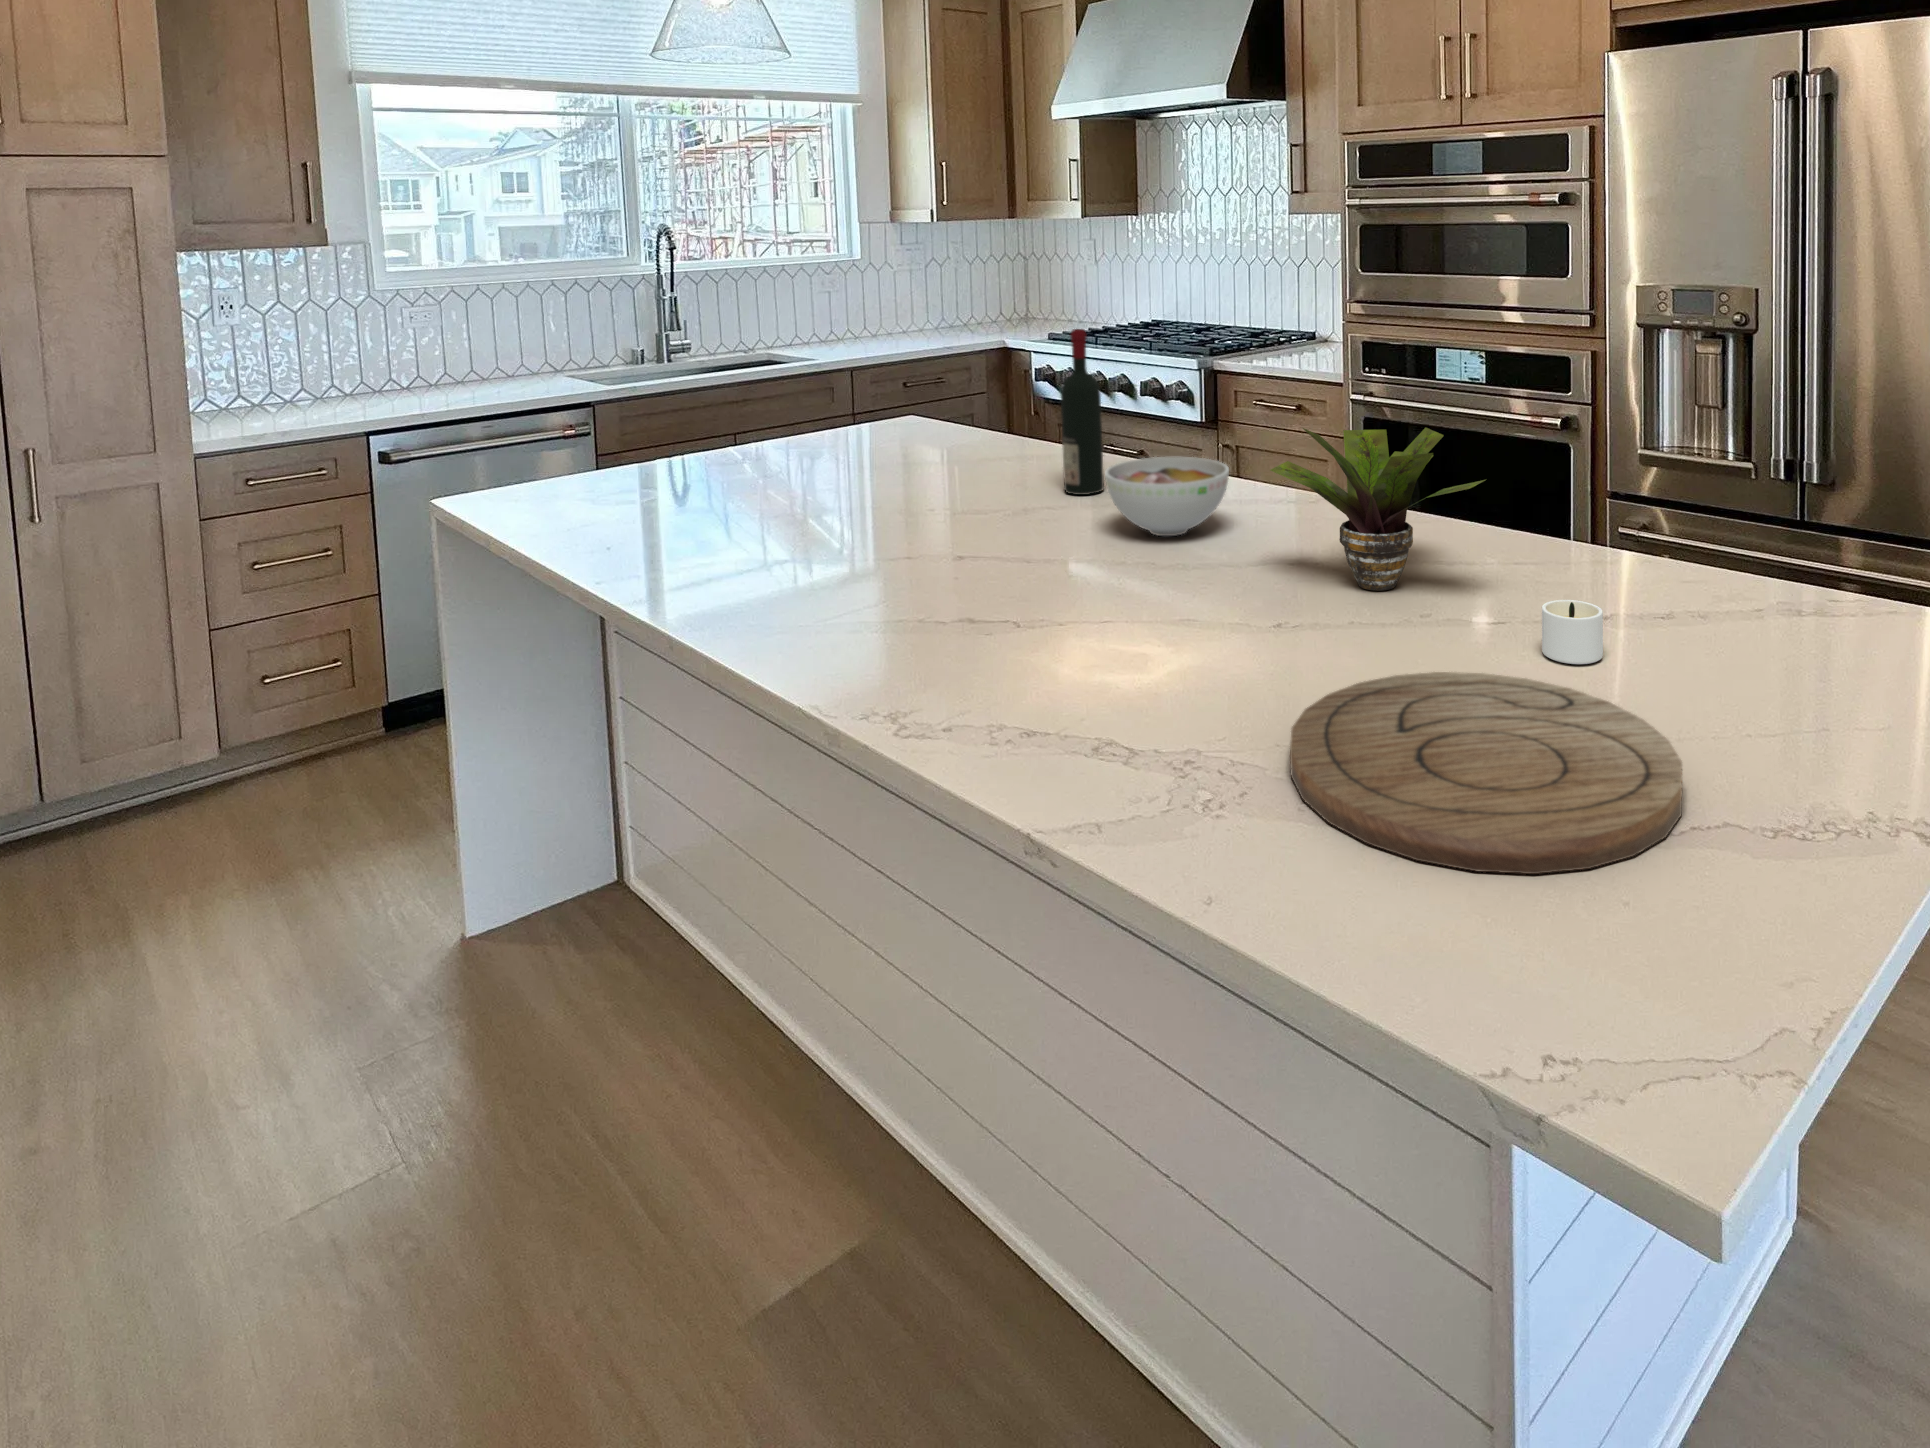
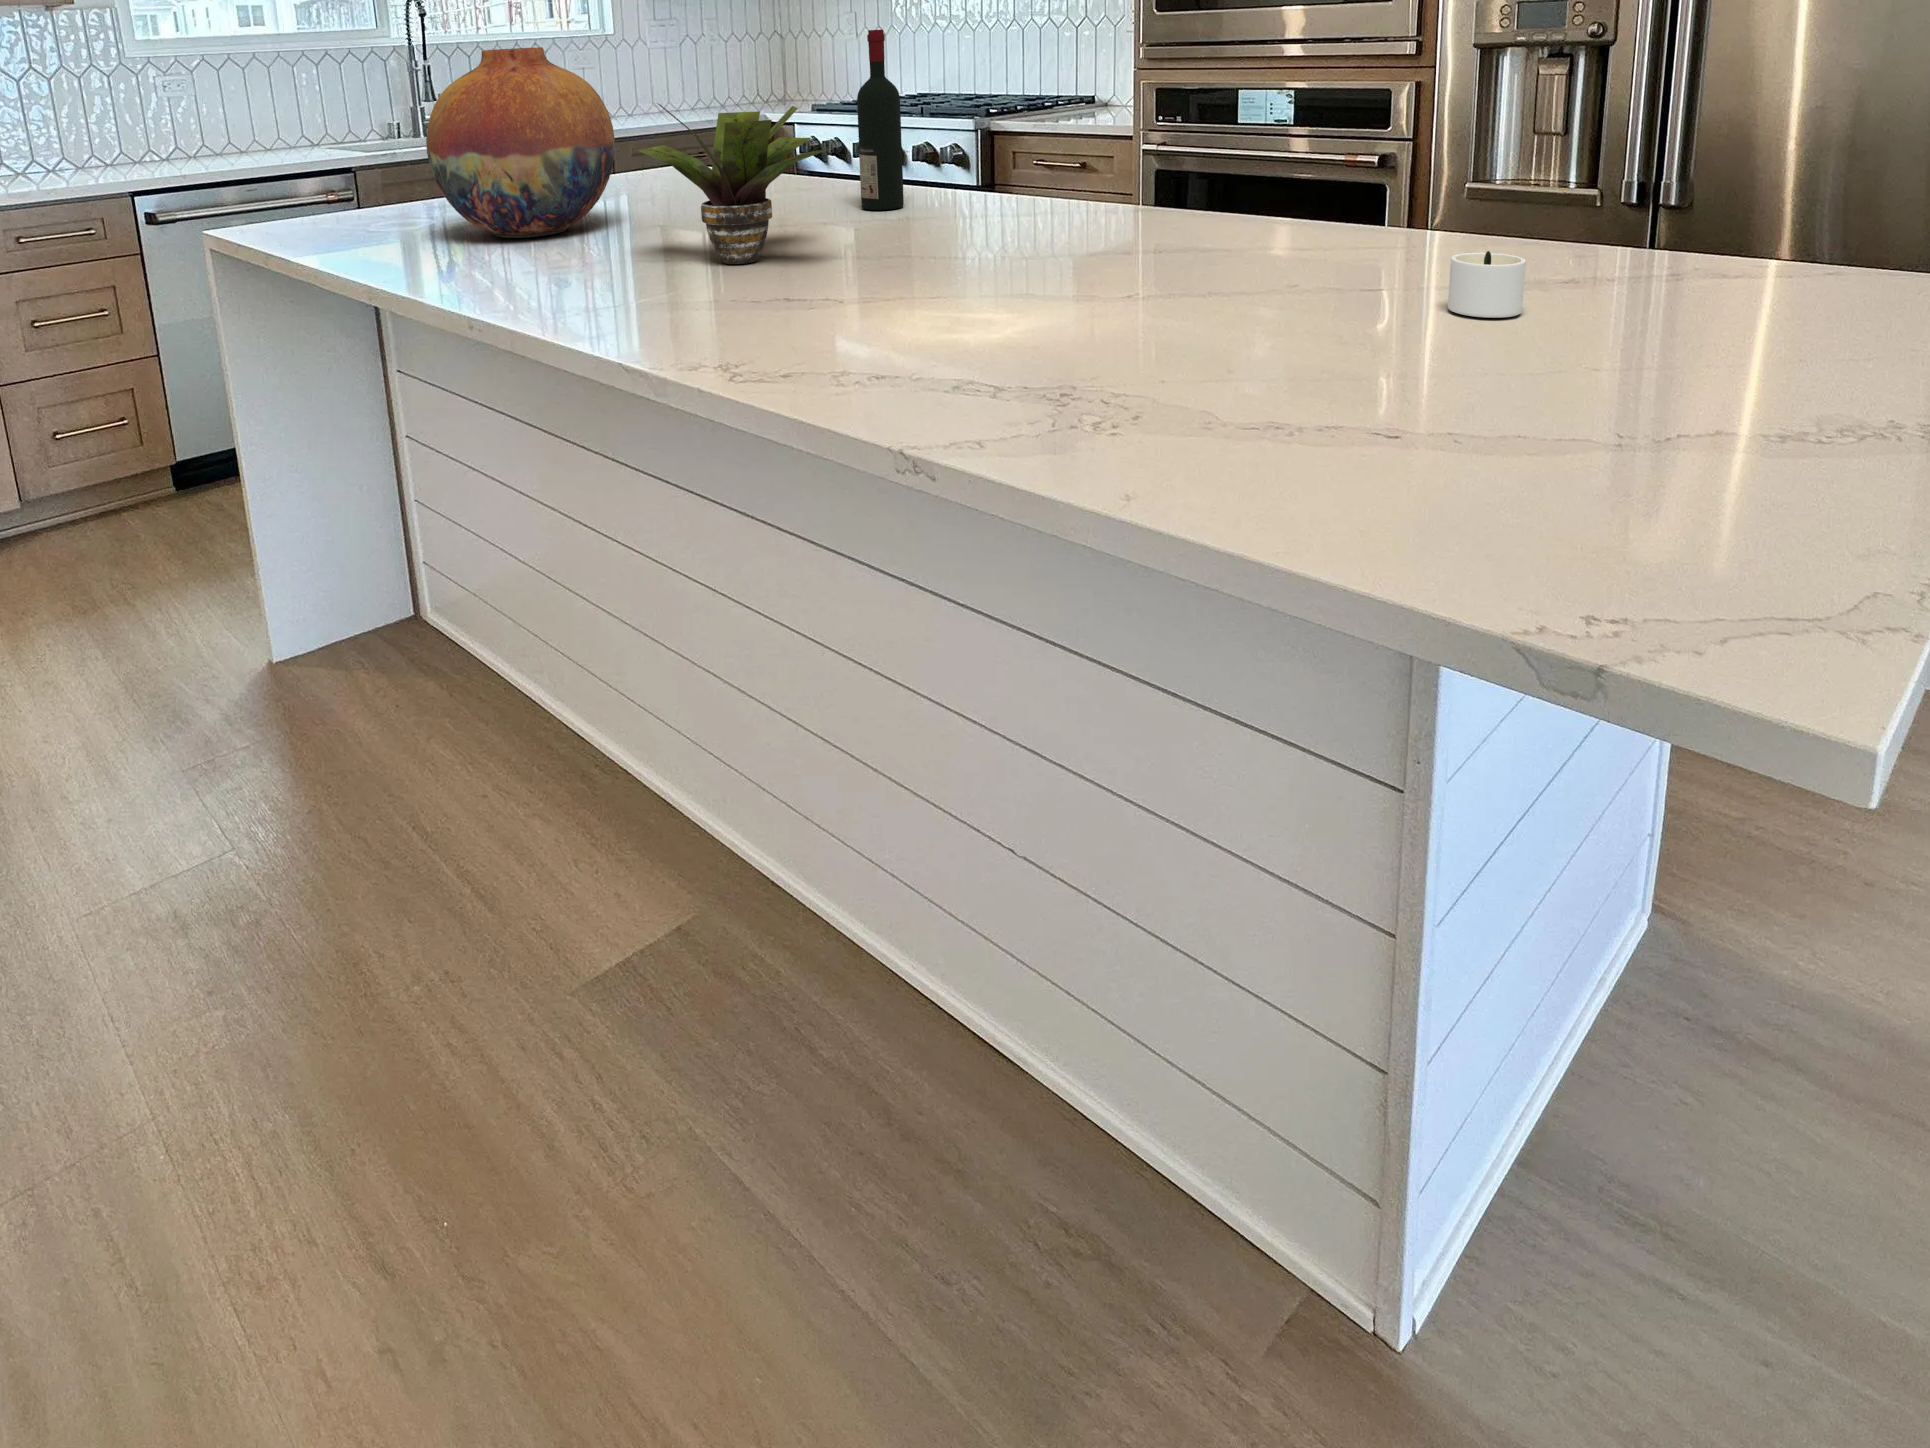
vase: none [653,344,832,524] -> present [426,47,615,238]
potted plant: present [1270,428,1485,591] -> present [637,103,828,264]
bowl: present [1105,457,1229,536] -> none [915,157,1052,236]
cutting board: present [1290,672,1682,874] -> none [1191,317,1691,482]

